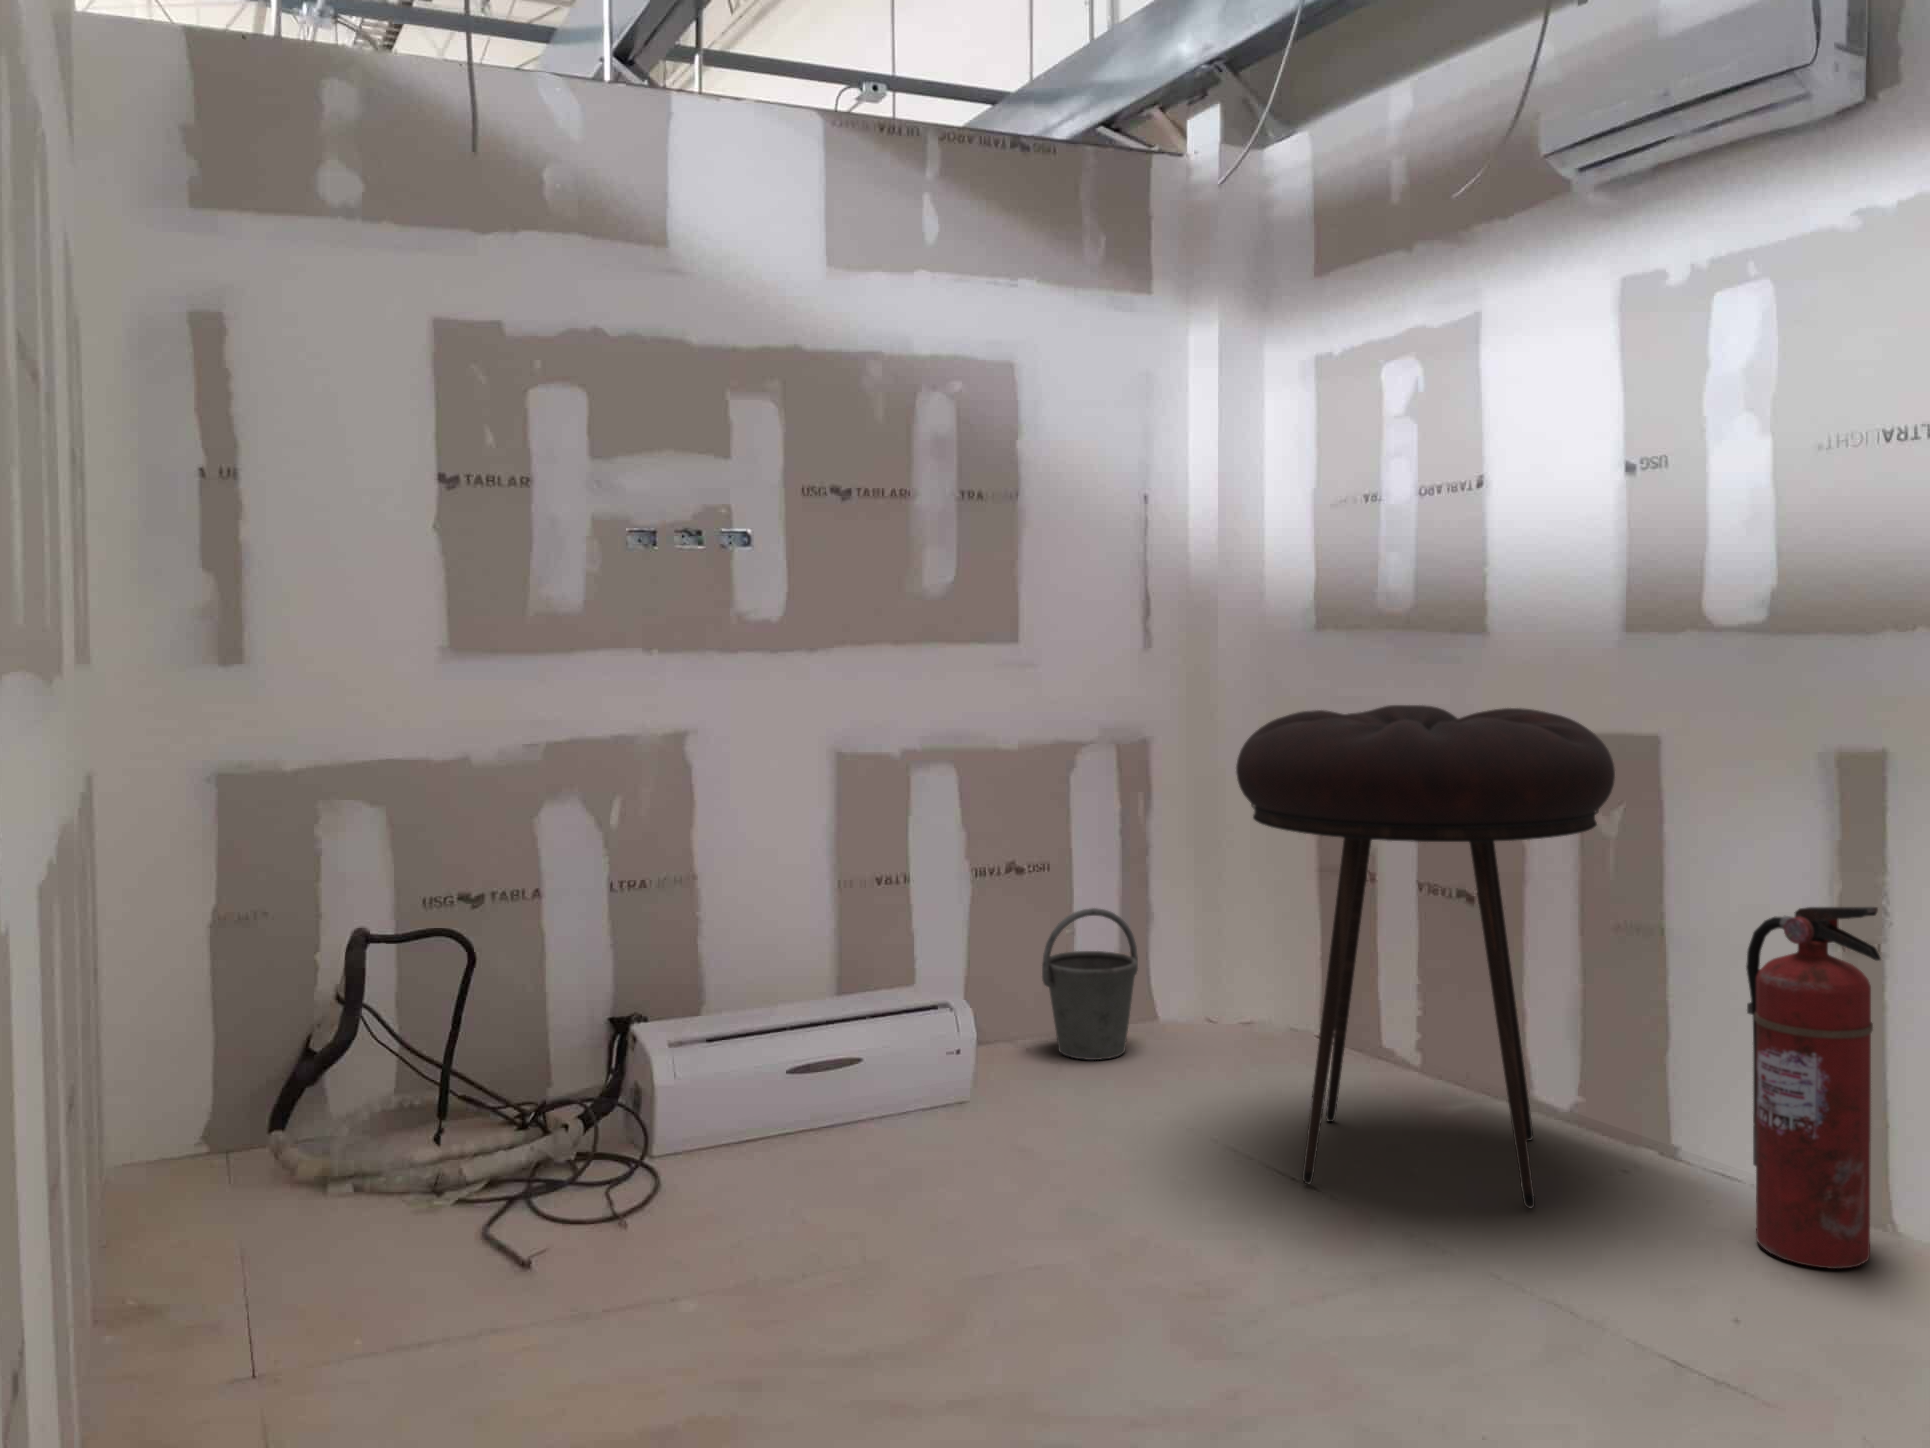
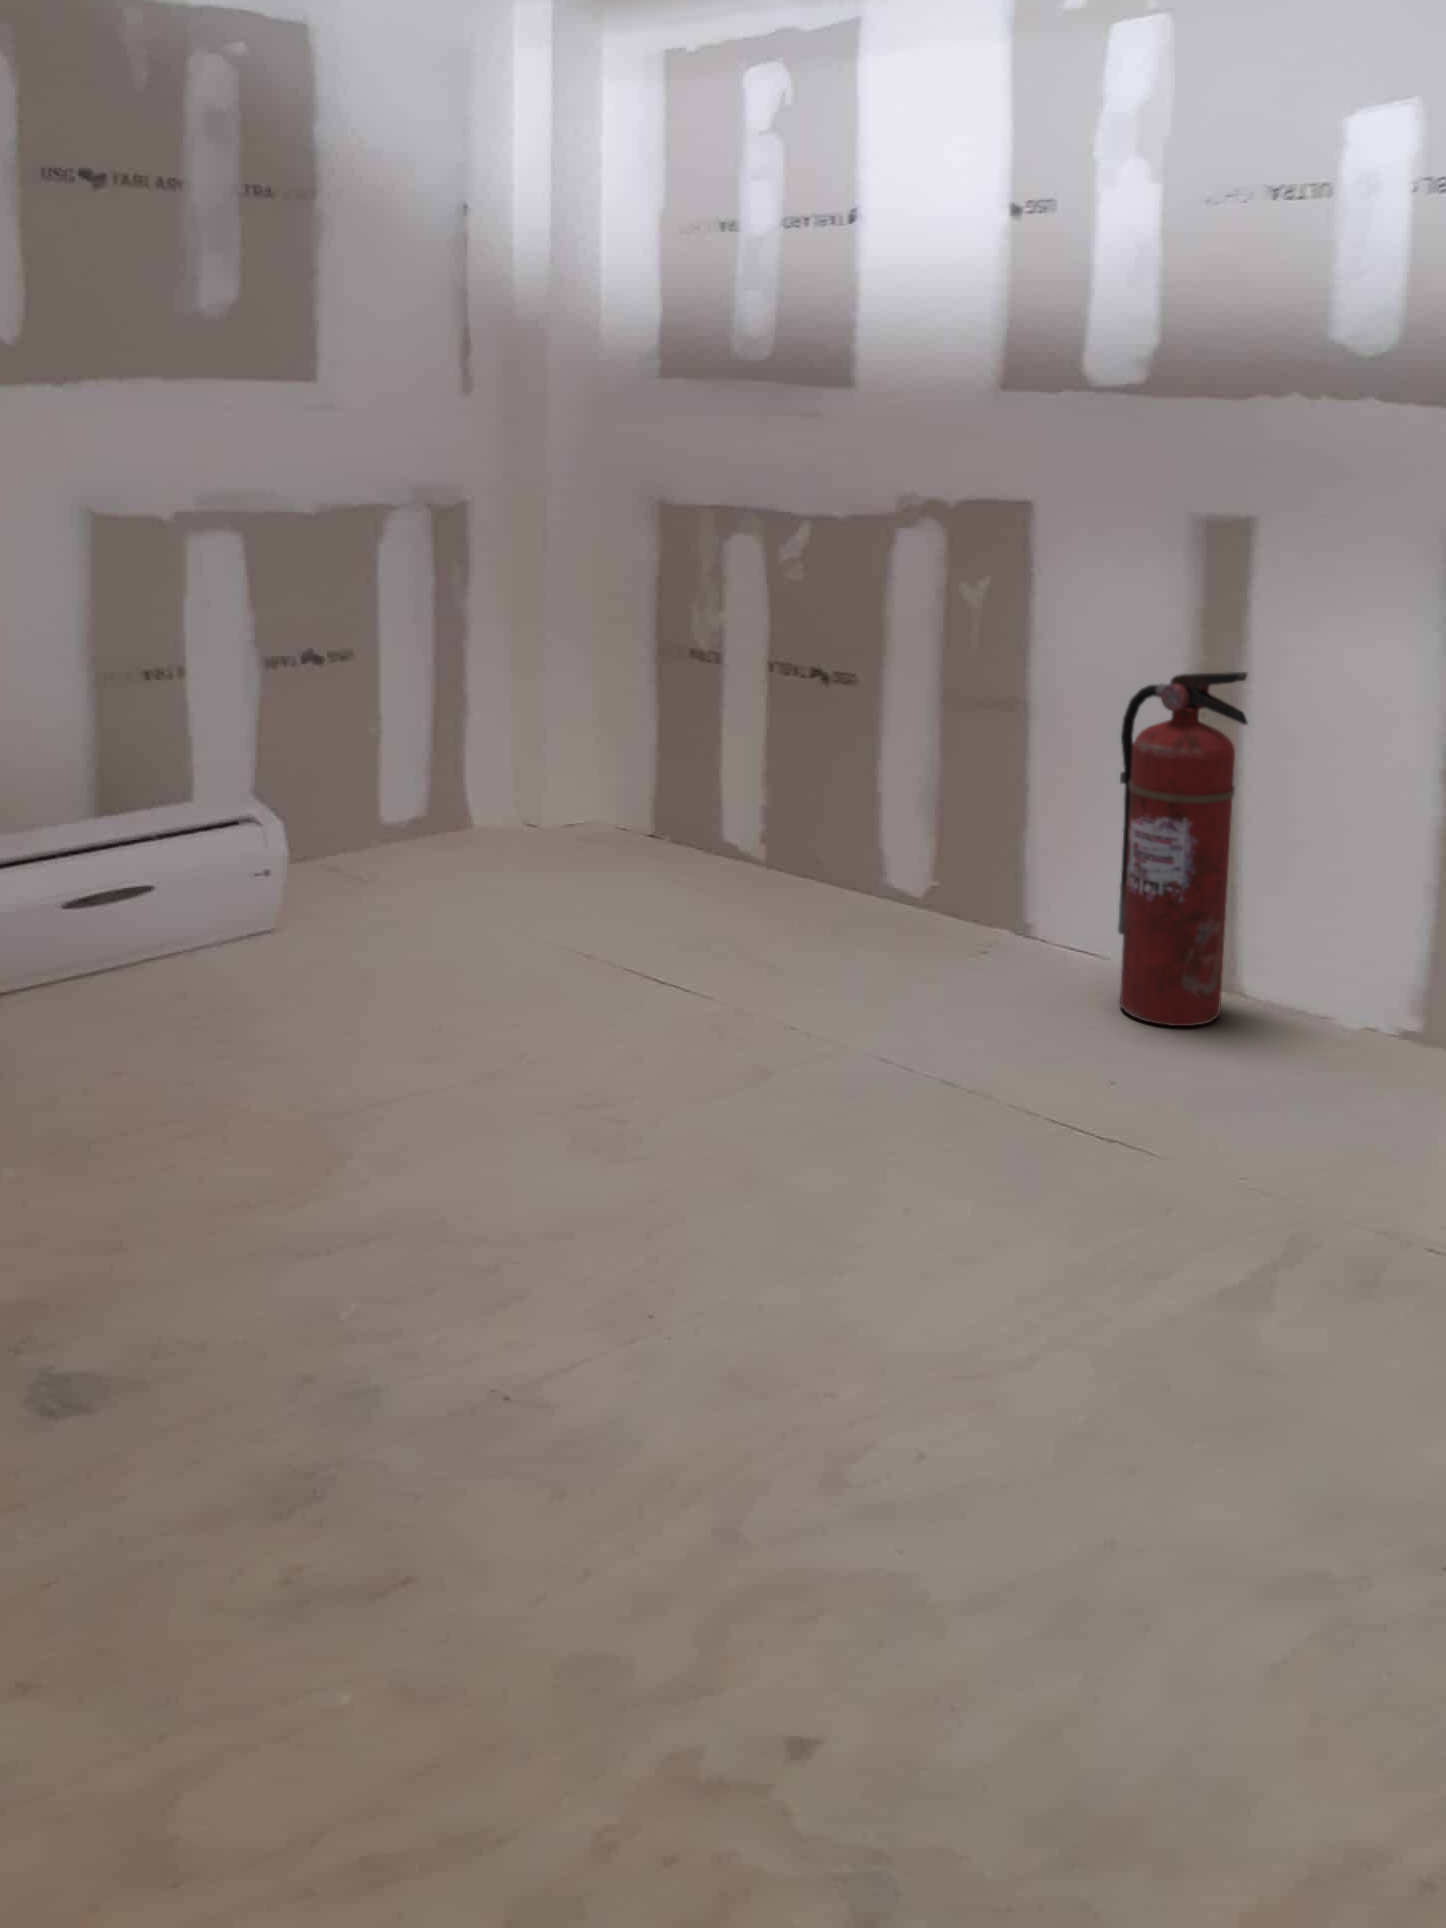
stool: present [1236,705,1615,1208] -> none [604,464,1000,994]
bucket: present [1042,908,1138,1060] -> none [347,698,457,874]

